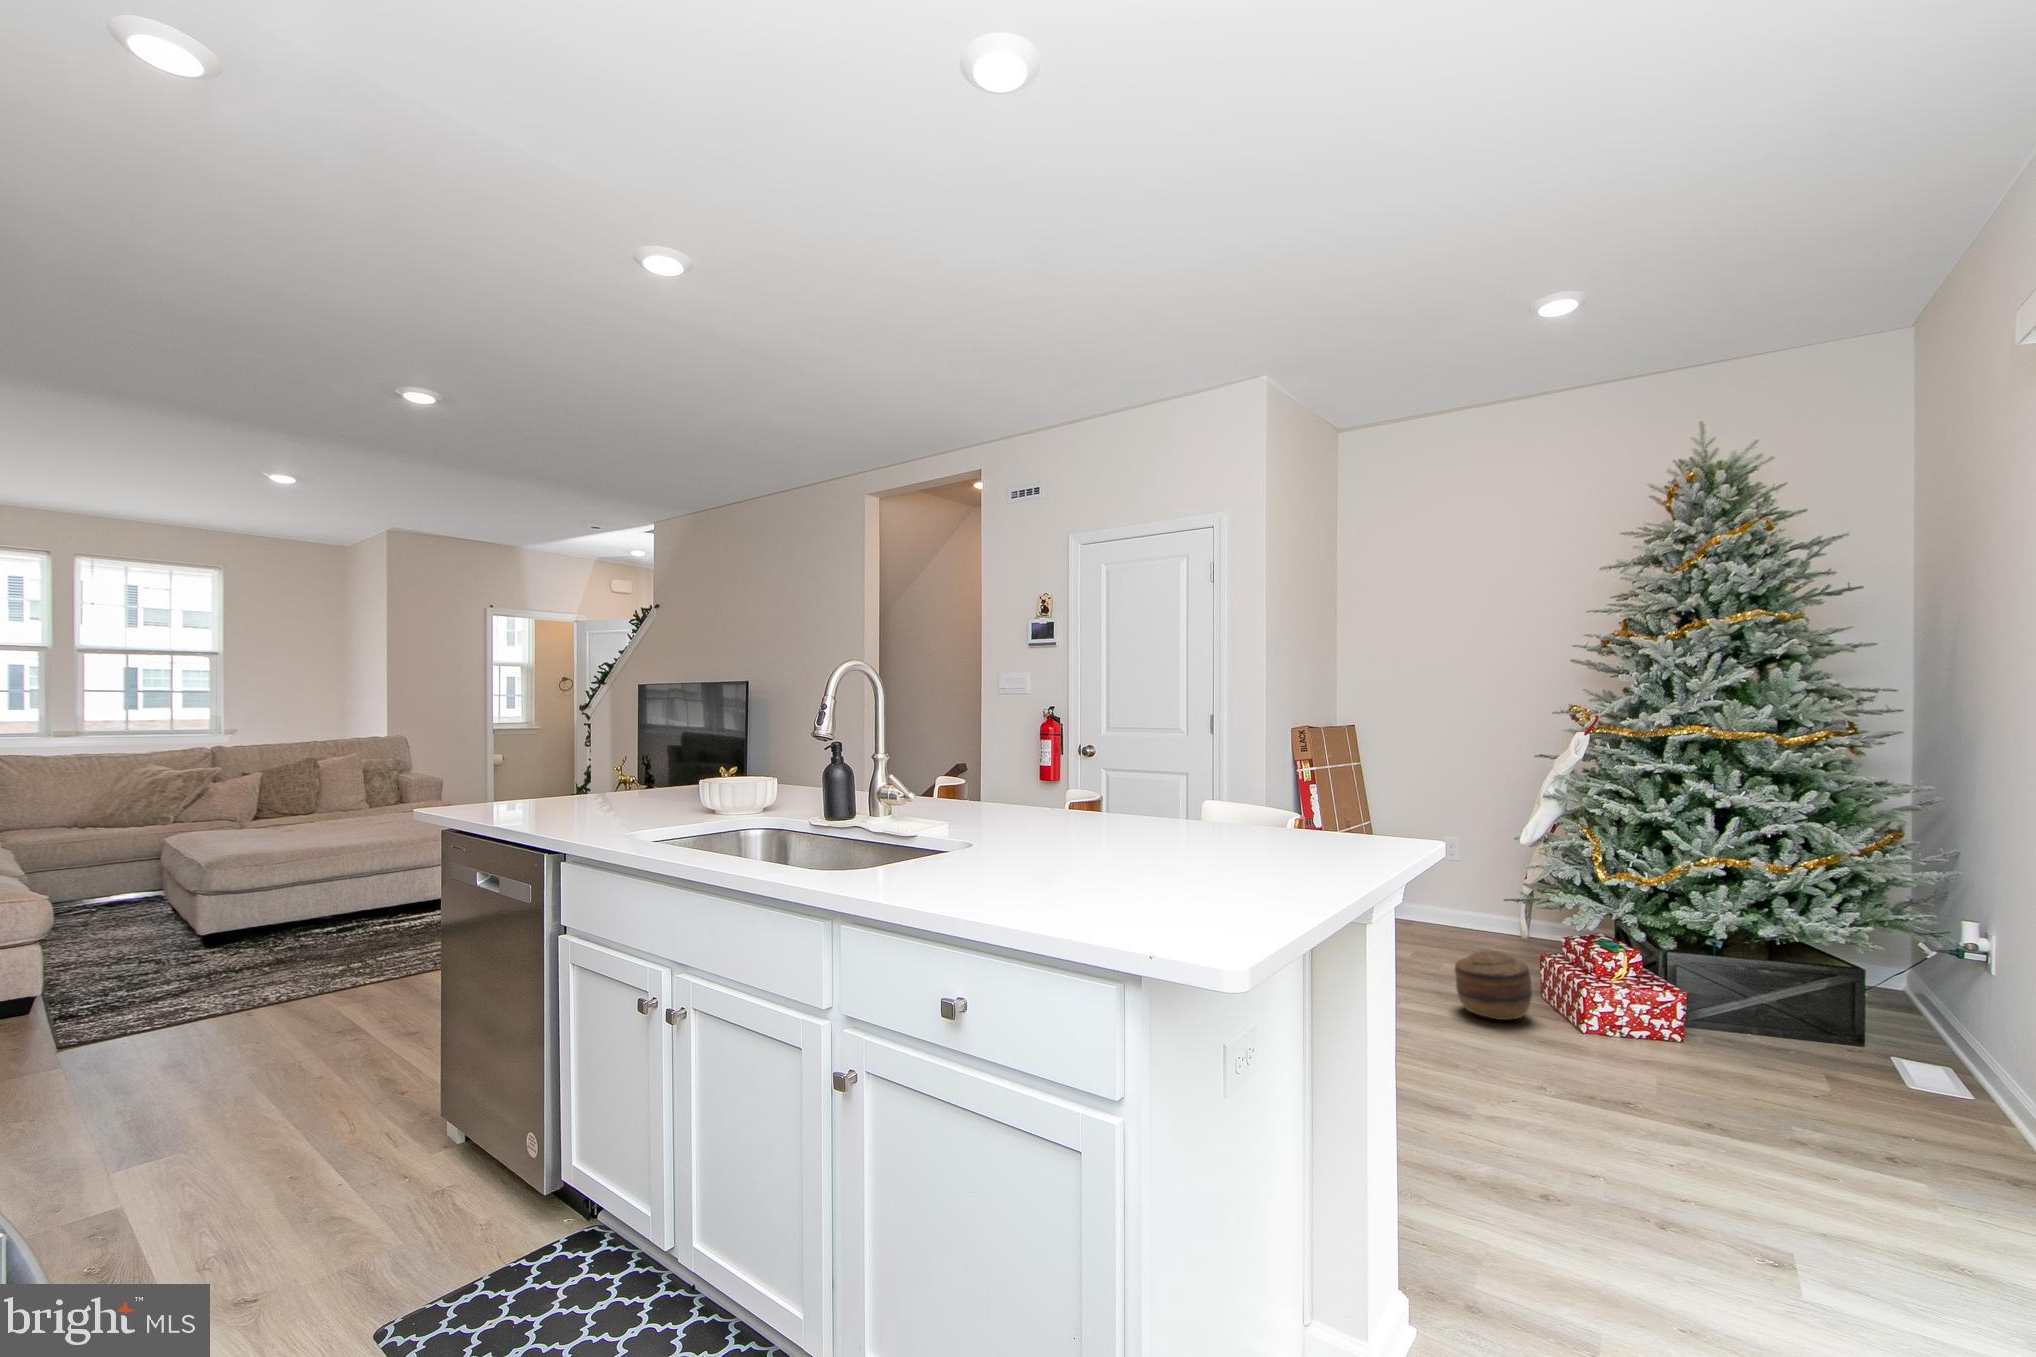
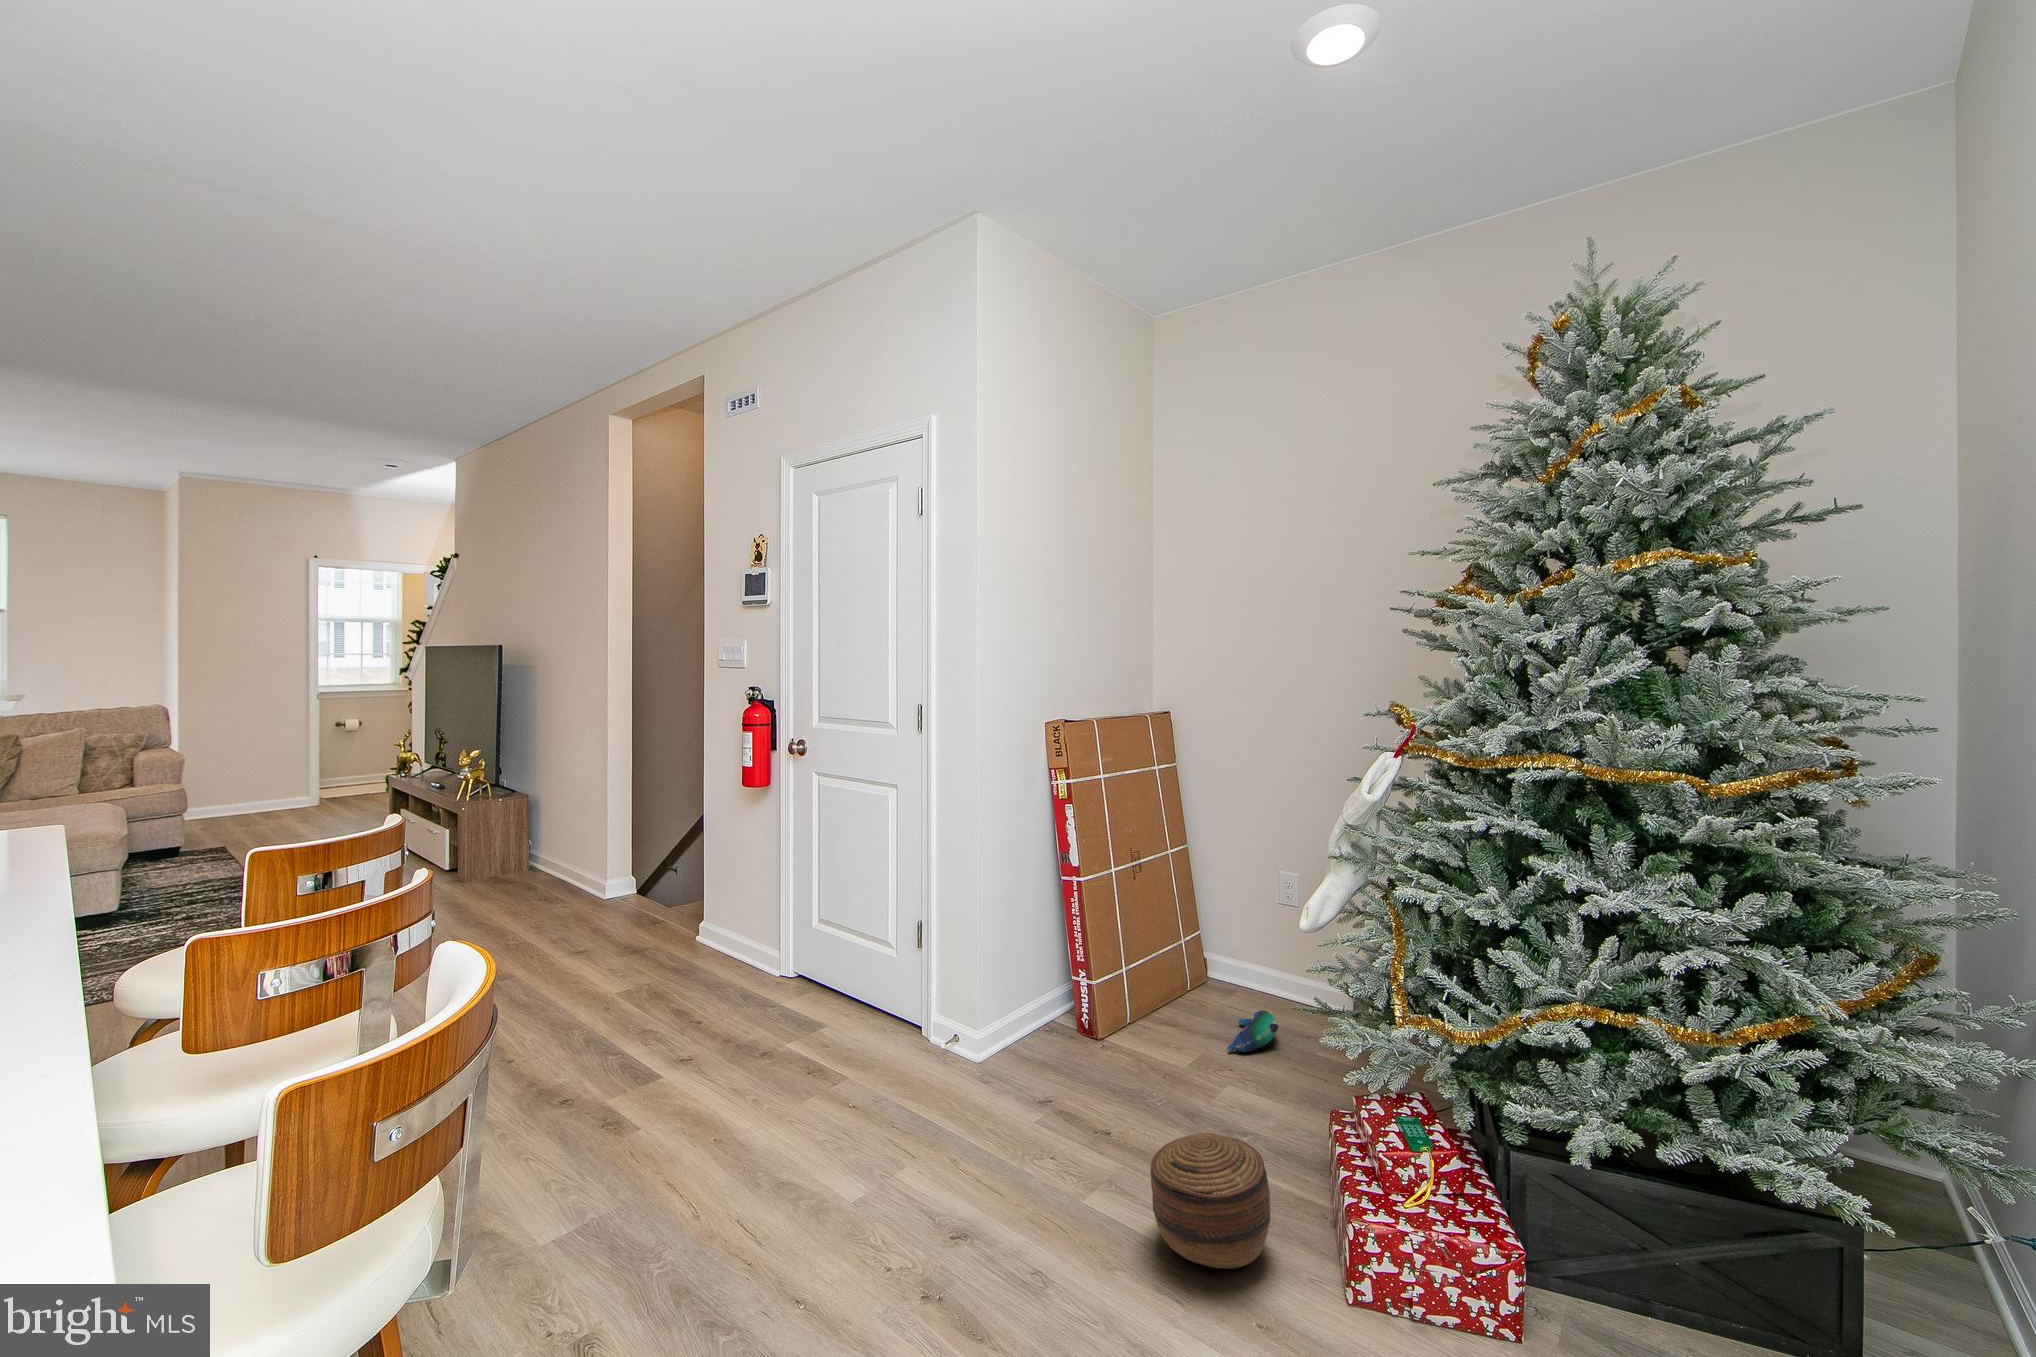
plush toy: none [1436,917,1473,942] -> present [1227,1011,1279,1052]

